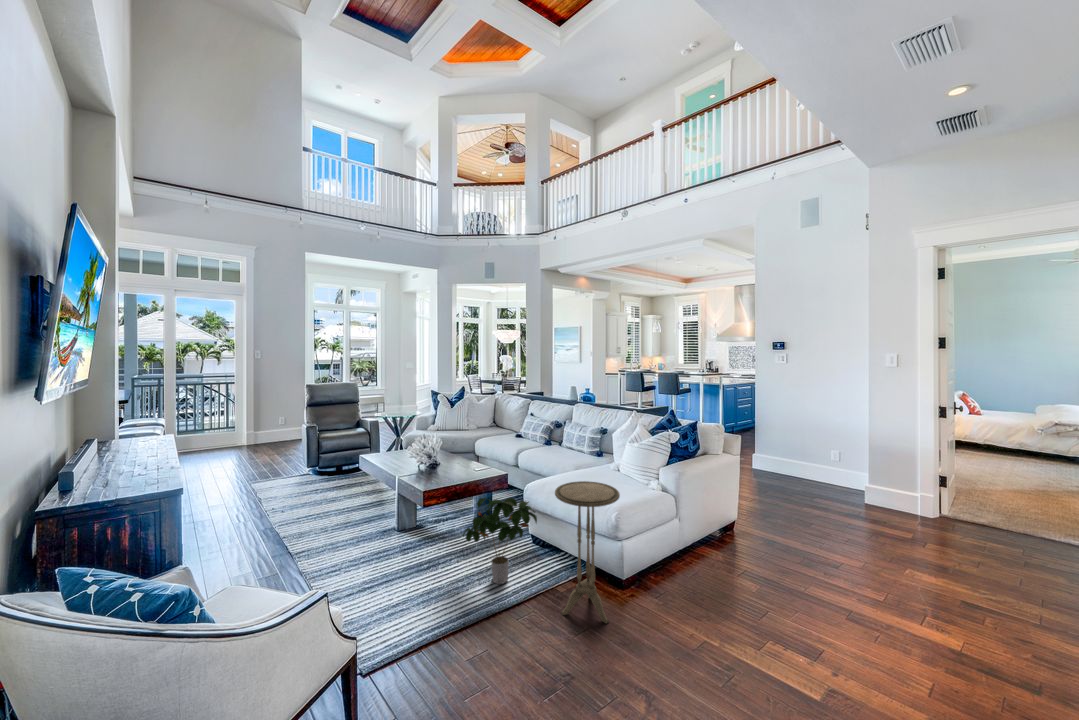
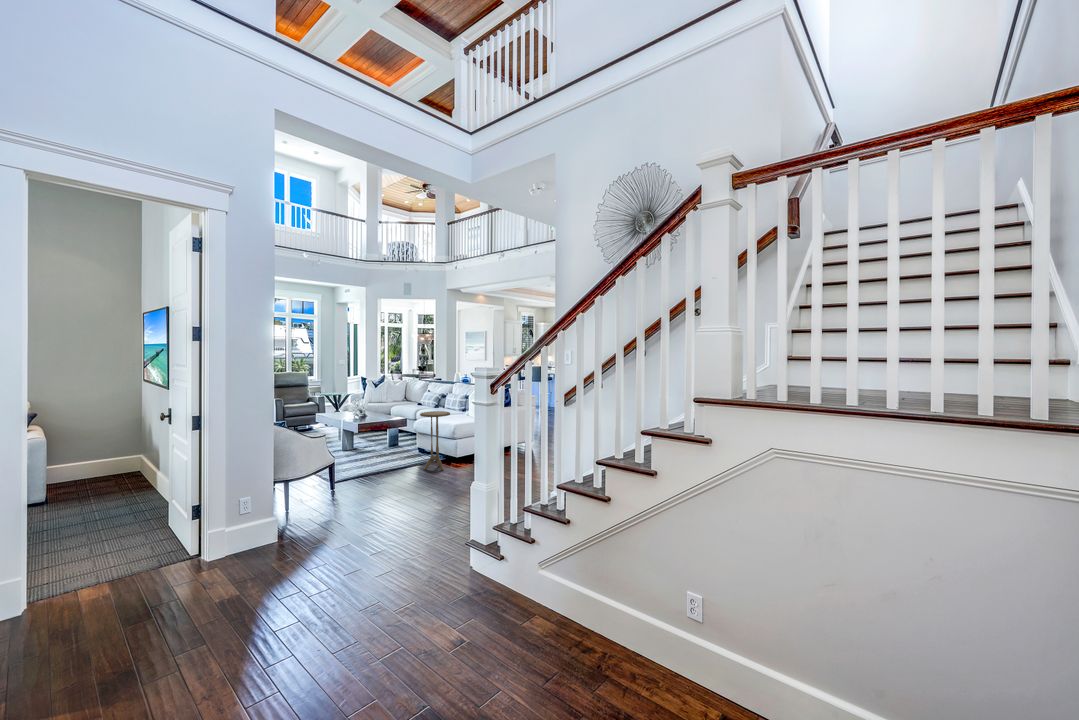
potted plant: present [463,498,537,584] -> none [377,422,415,464]

